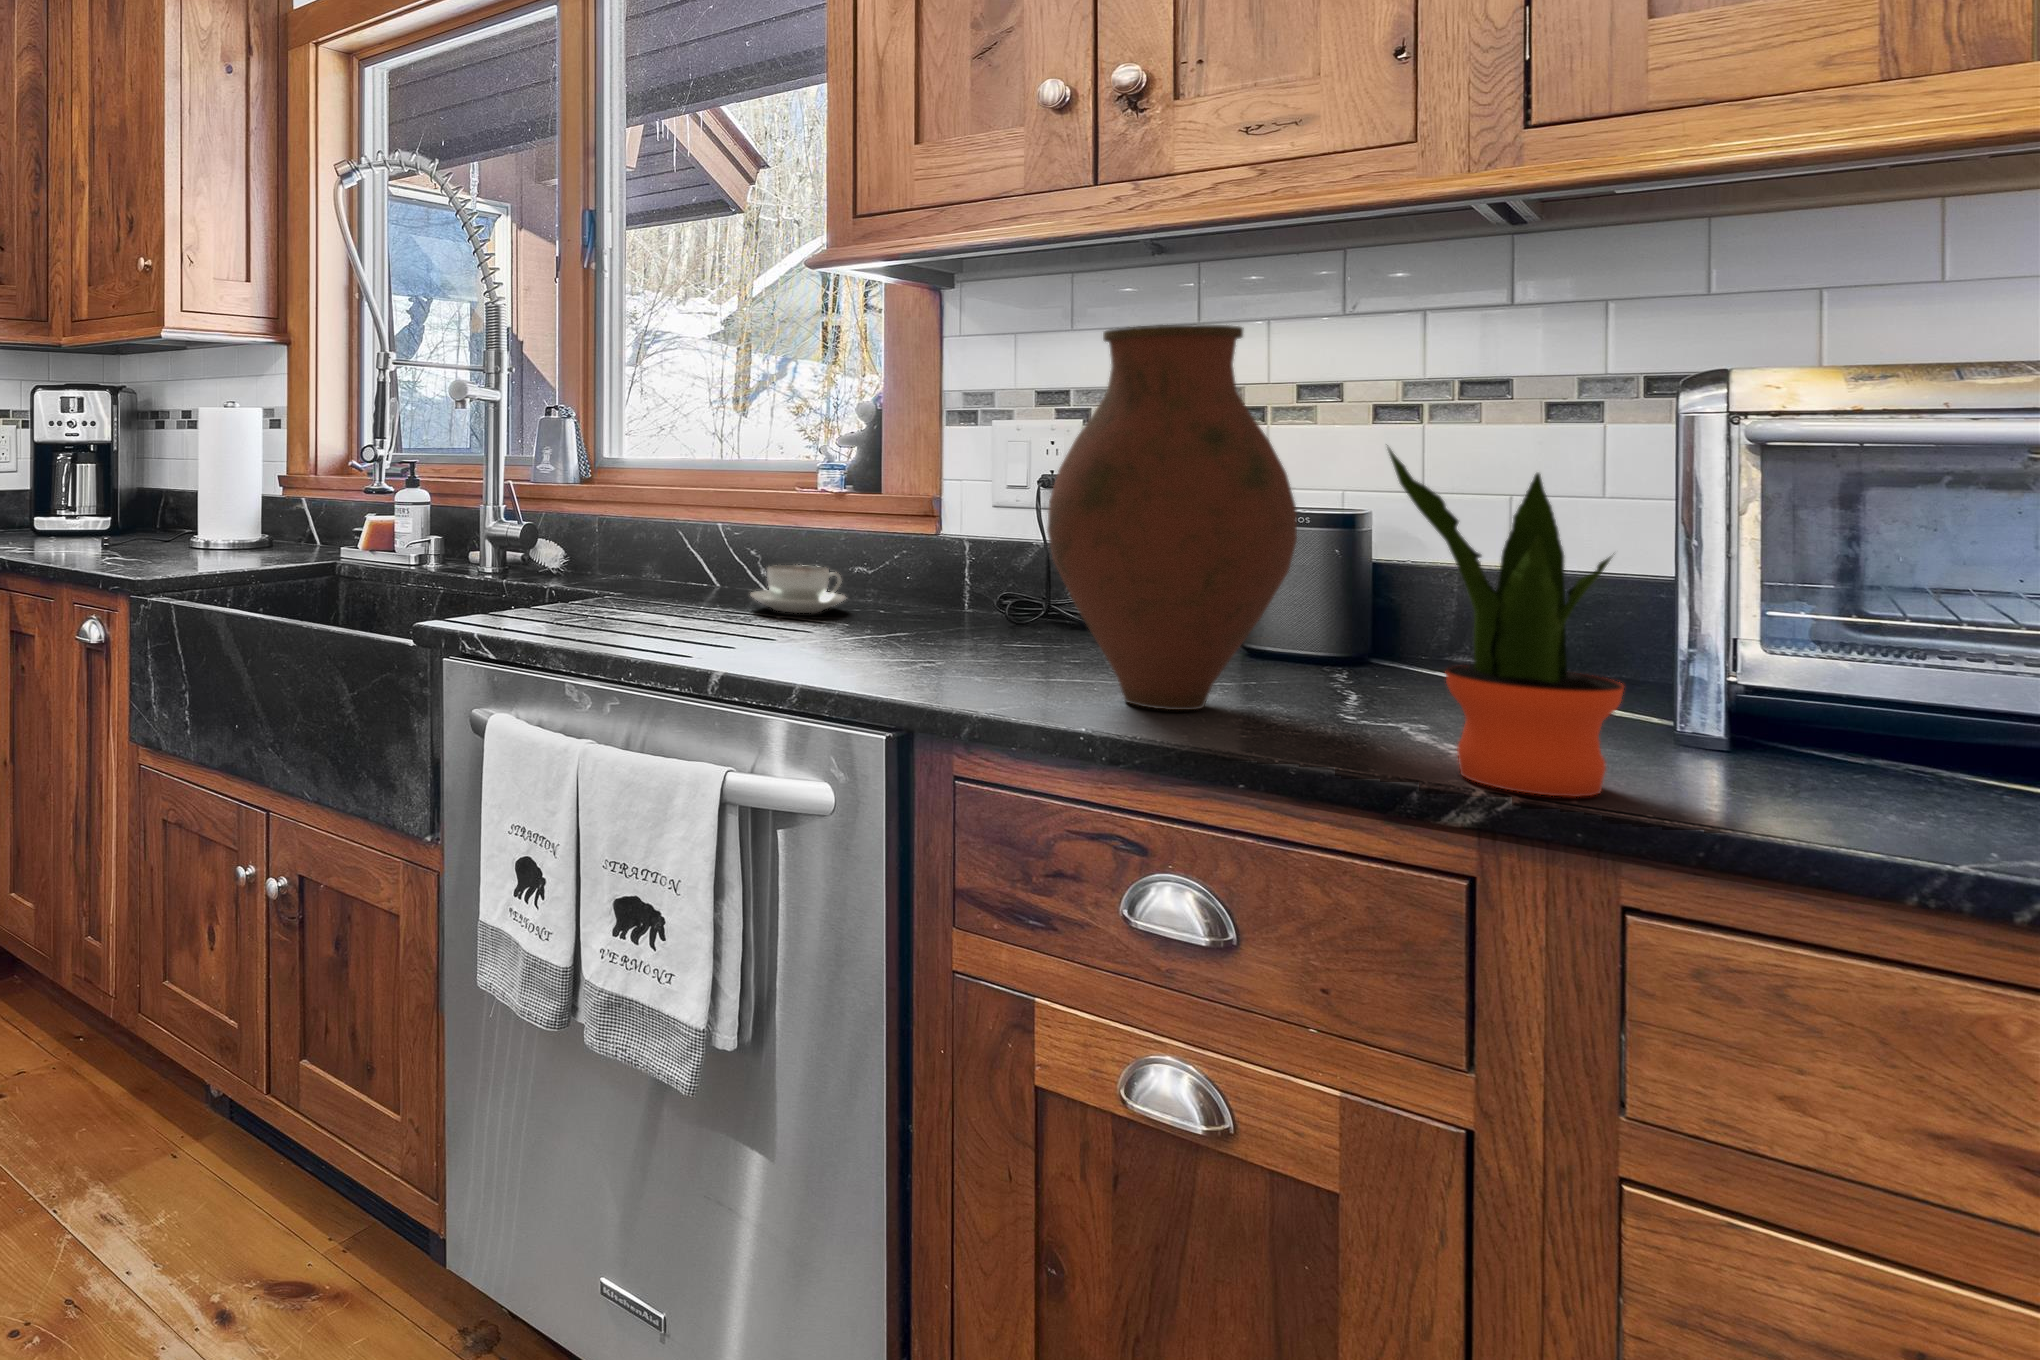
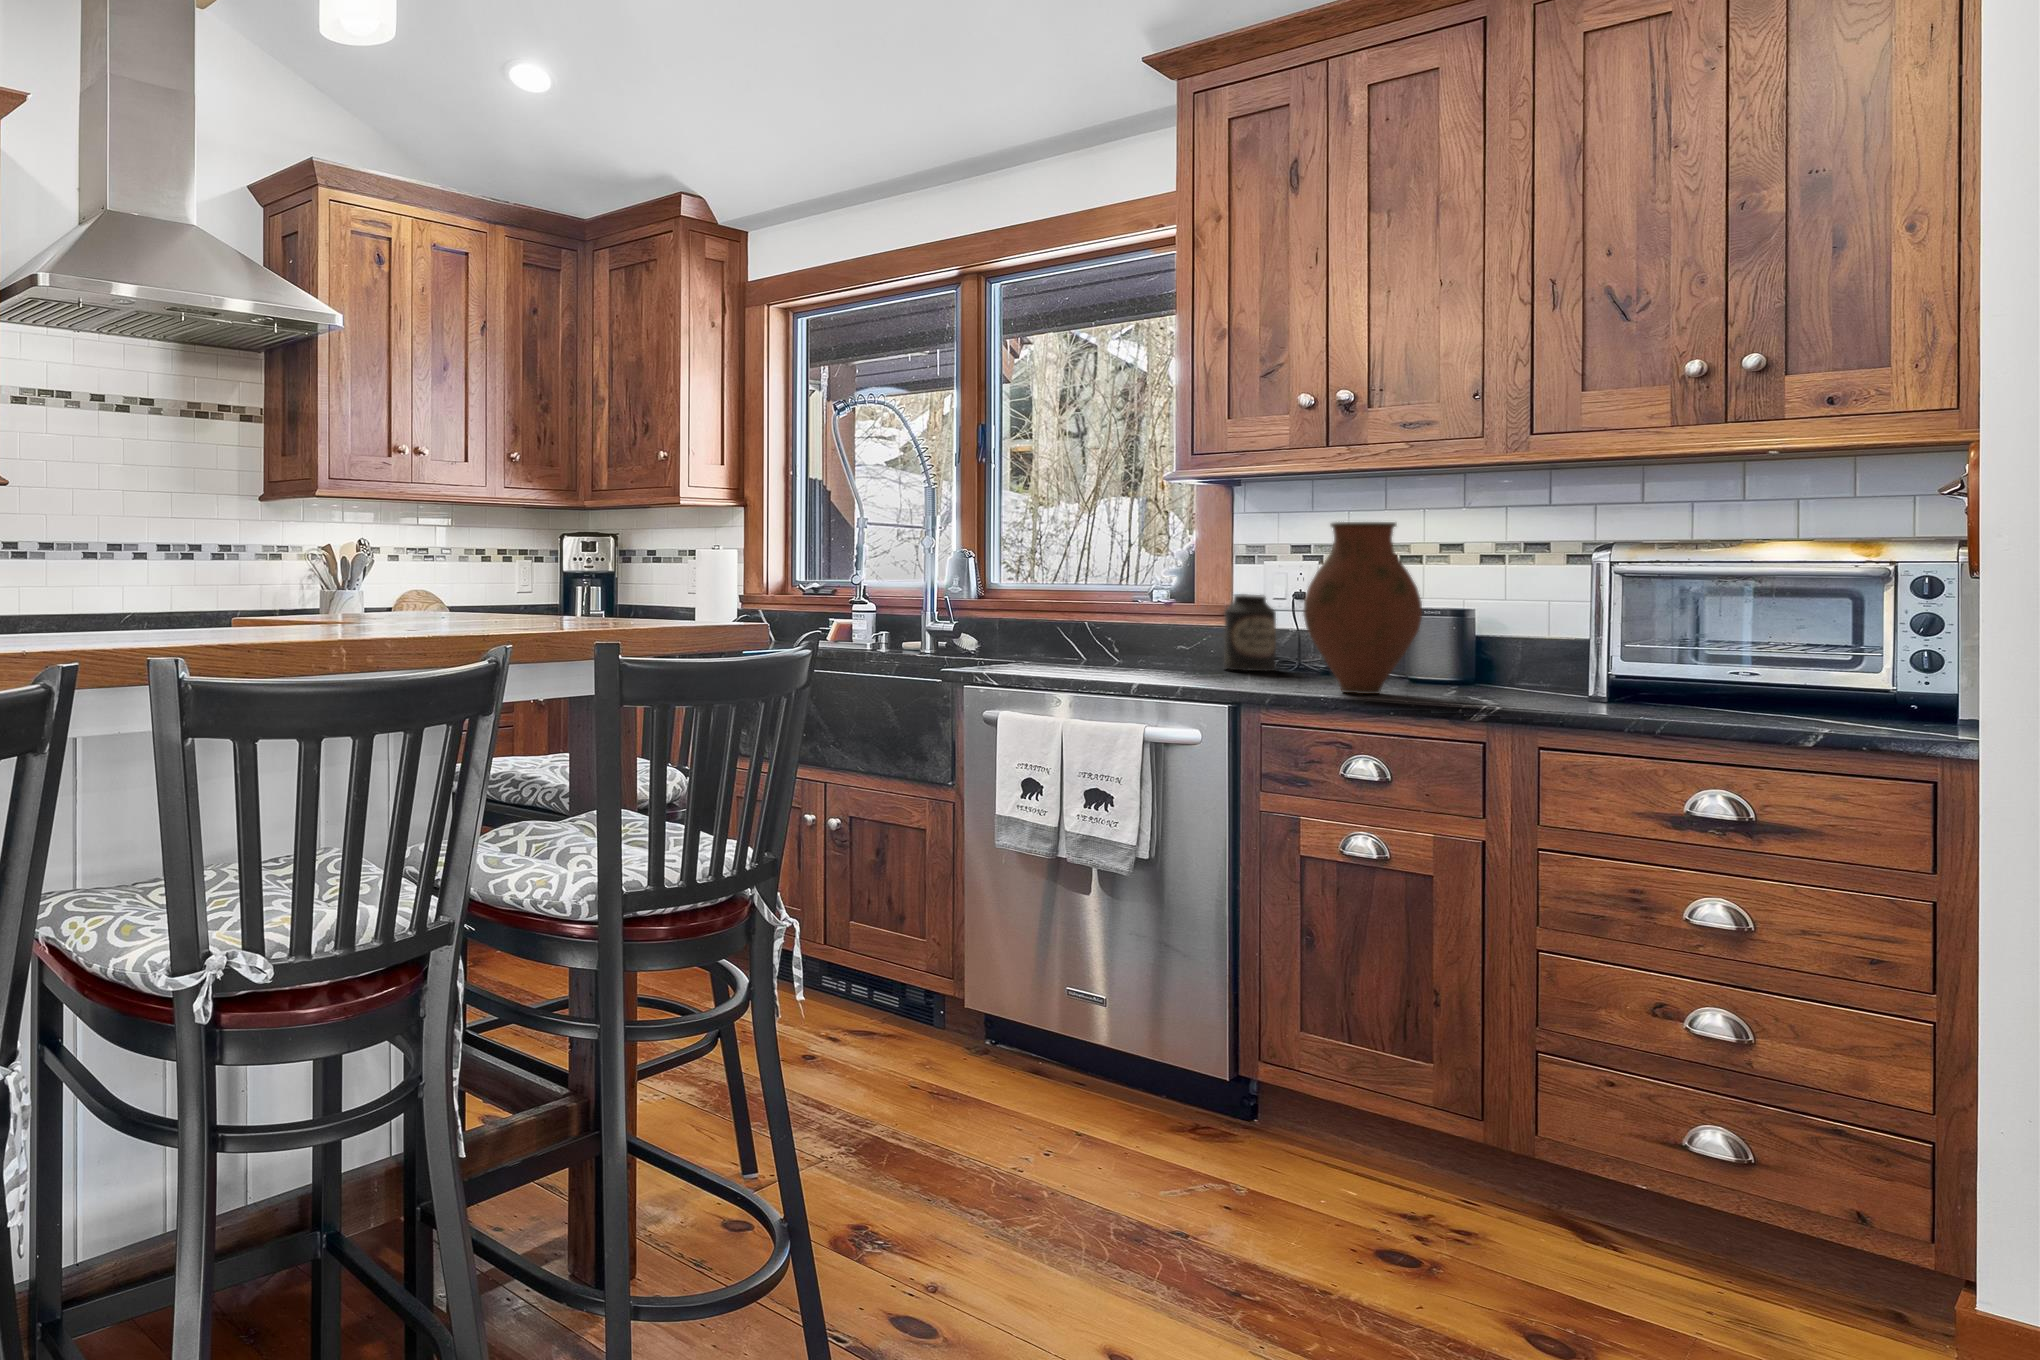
potted plant: present [1387,445,1624,797] -> none [1452,574,1546,711]
canister: none [913,481,1005,626] -> present [1224,594,1276,671]
coffee cup: present [751,565,845,613] -> none [1125,642,1183,666]

